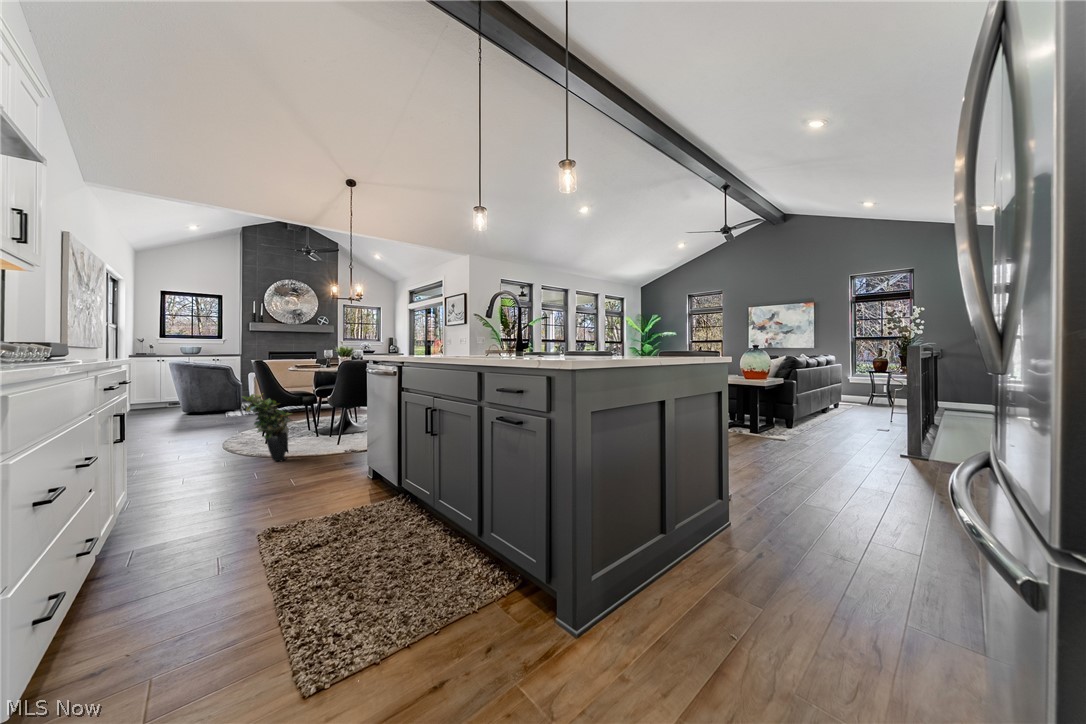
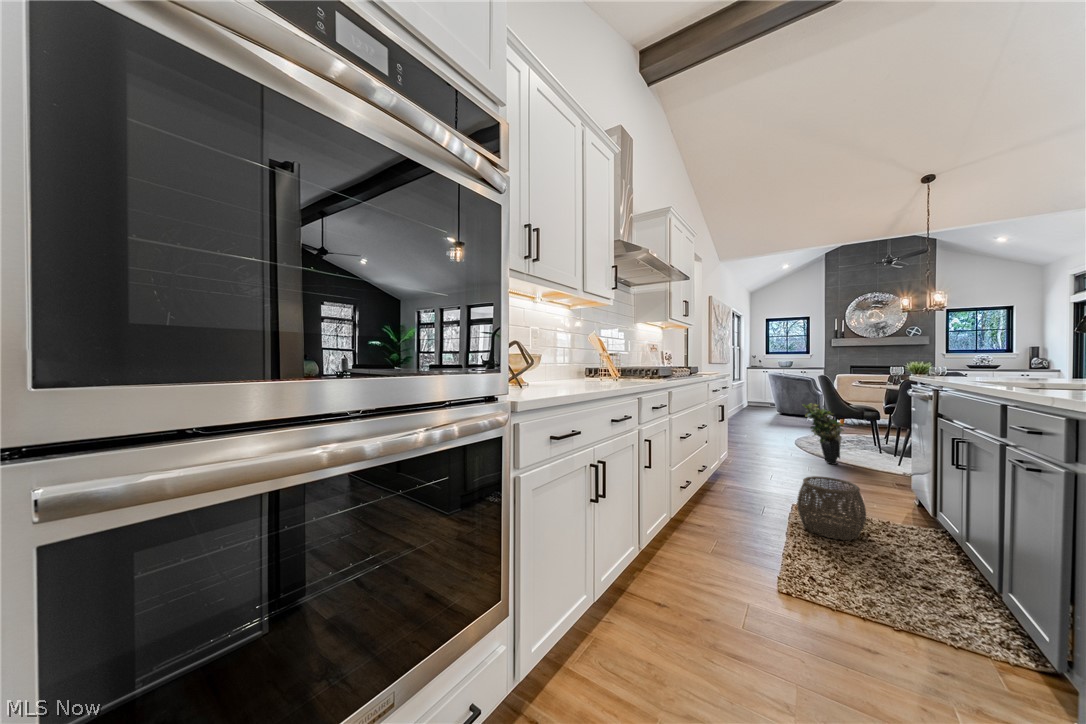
woven basket: none [276,480,356,562] -> present [797,476,866,540]

